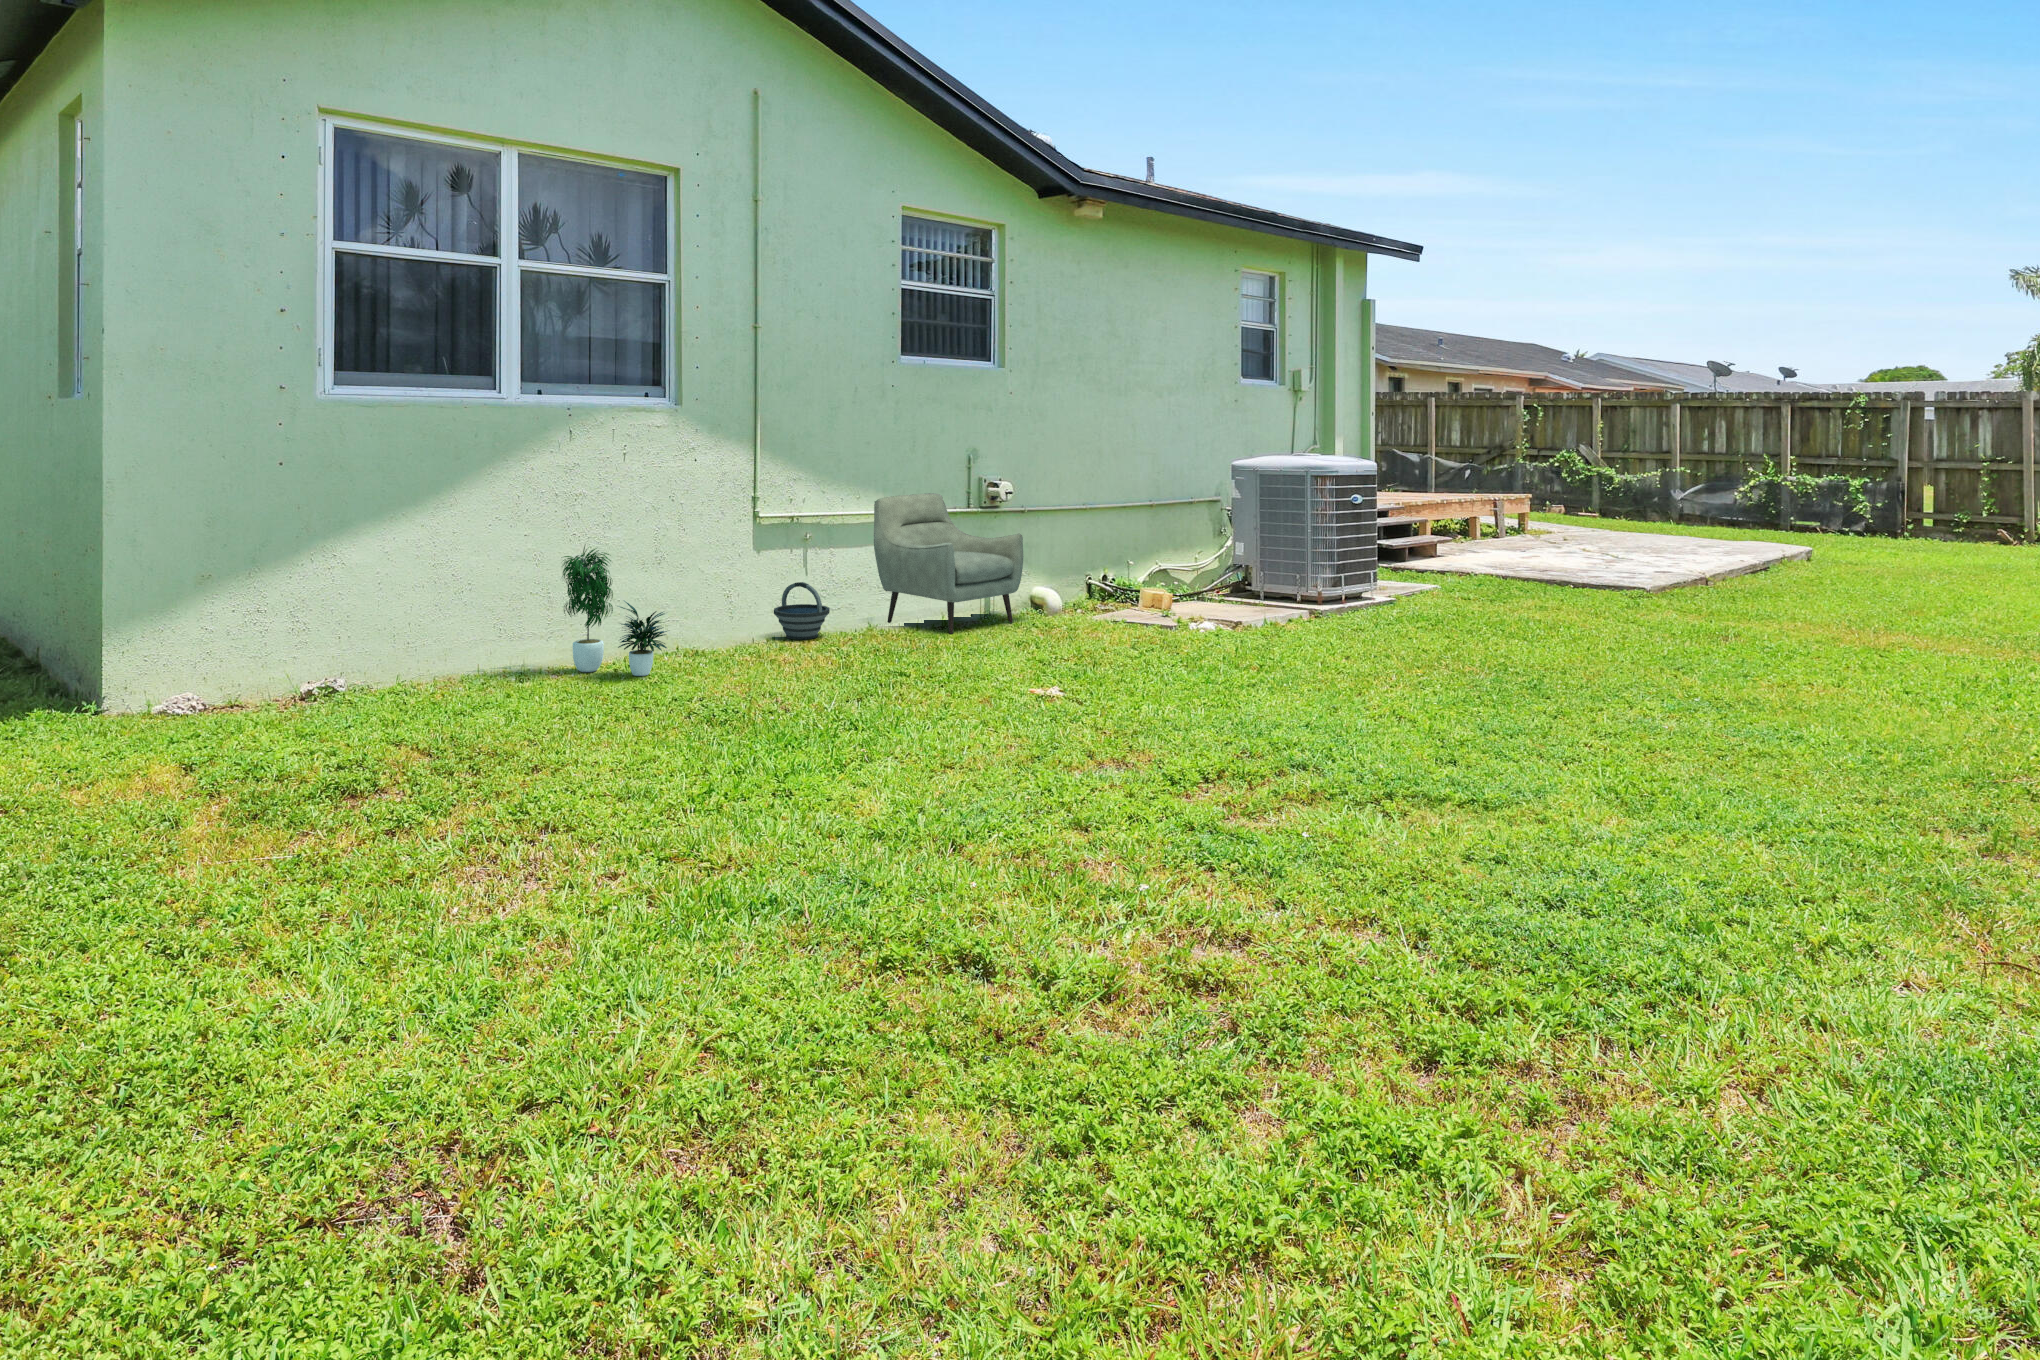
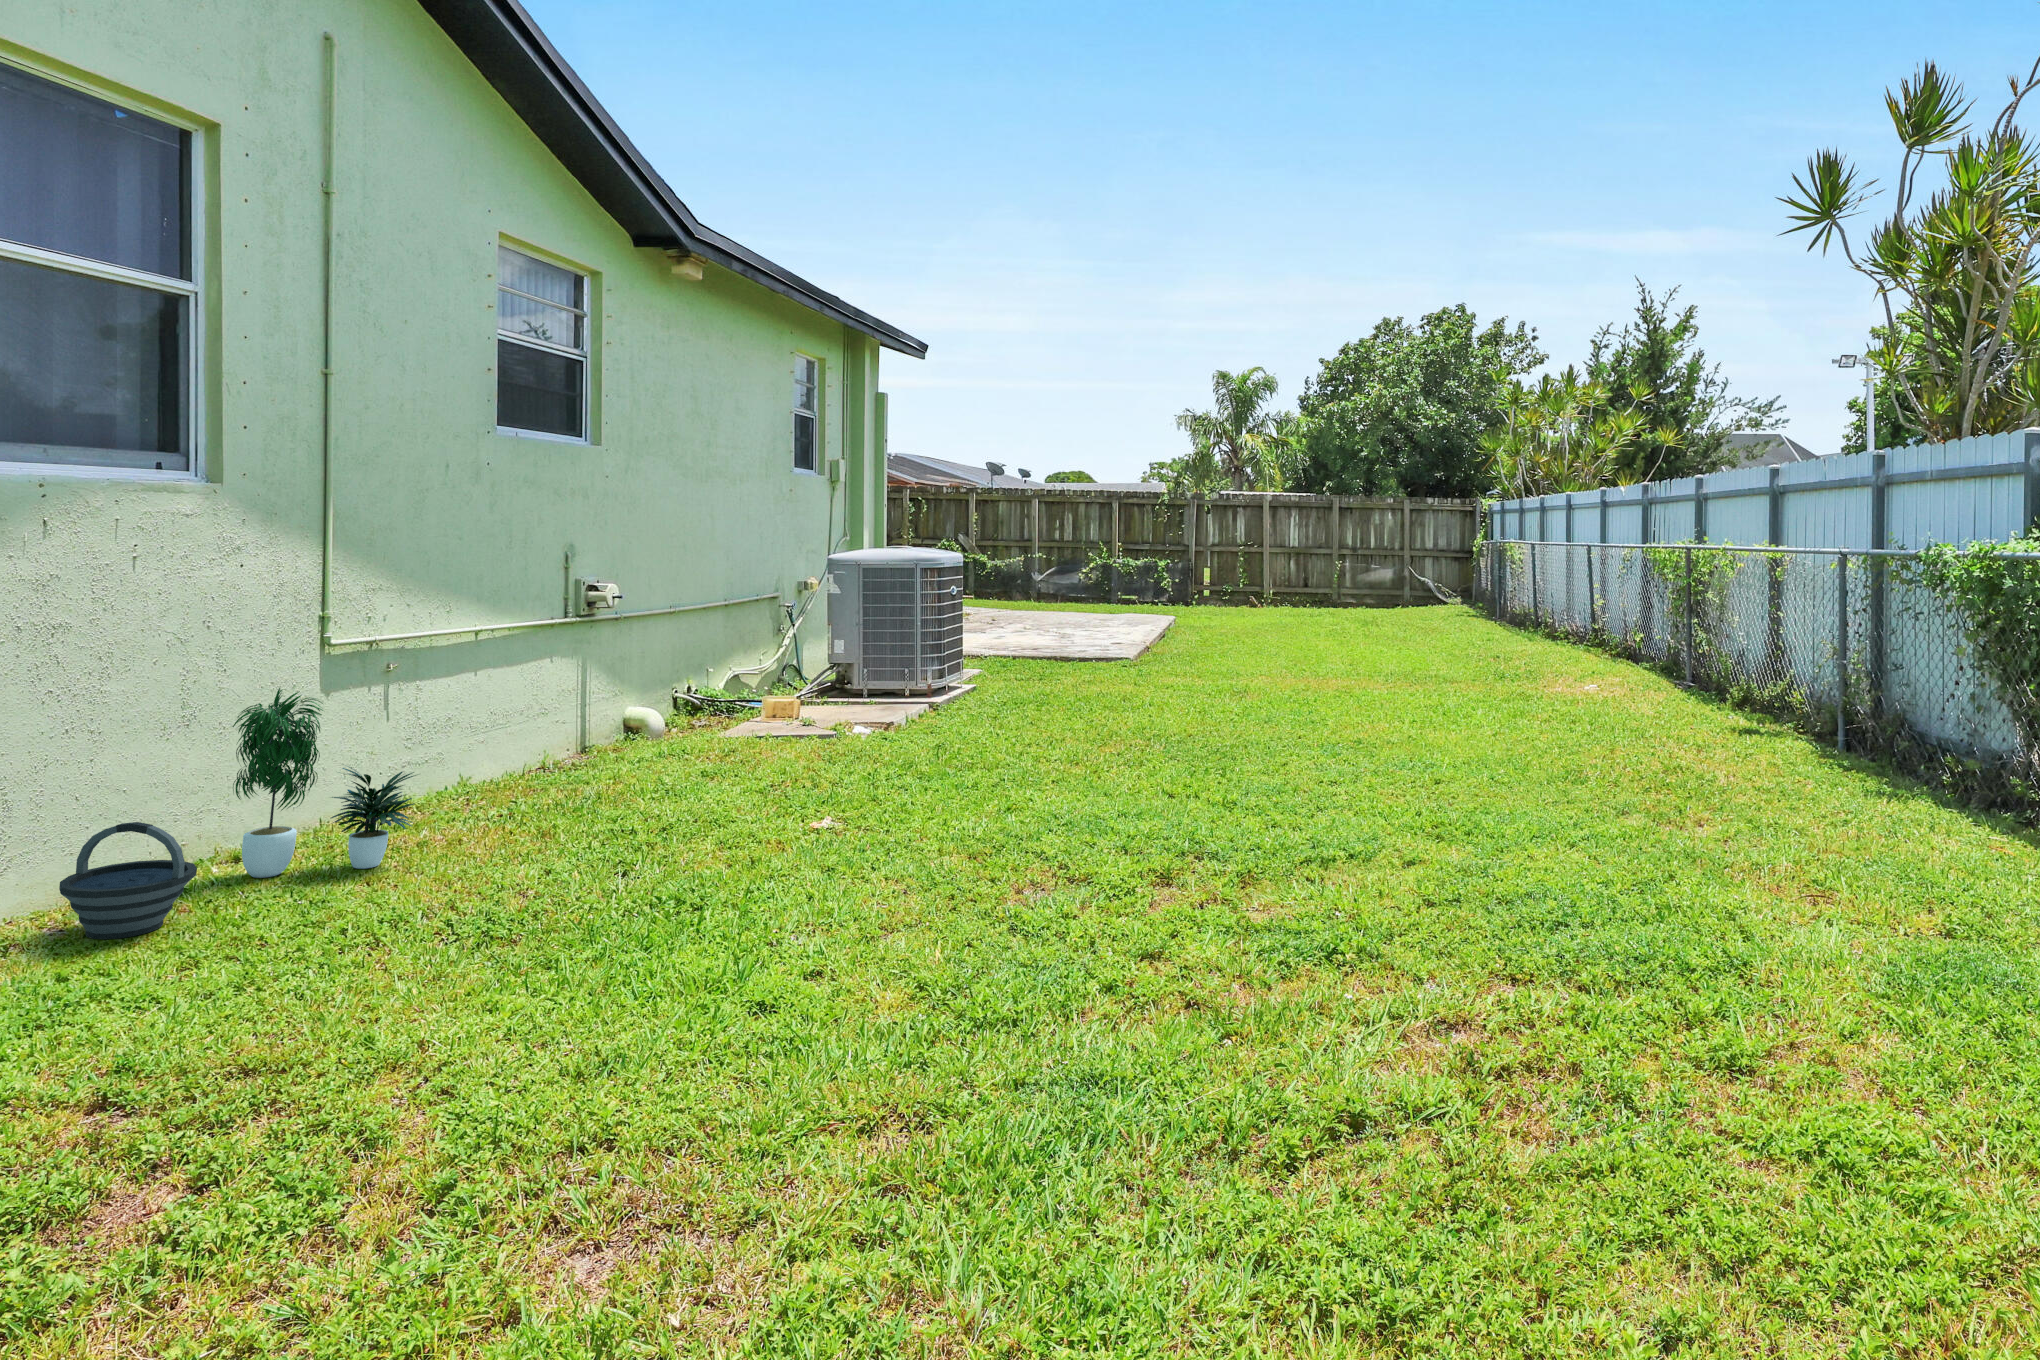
chair: present [874,493,1023,634] -> none [539,597,716,763]
bucket: present [774,582,830,640] -> present [59,822,197,939]

